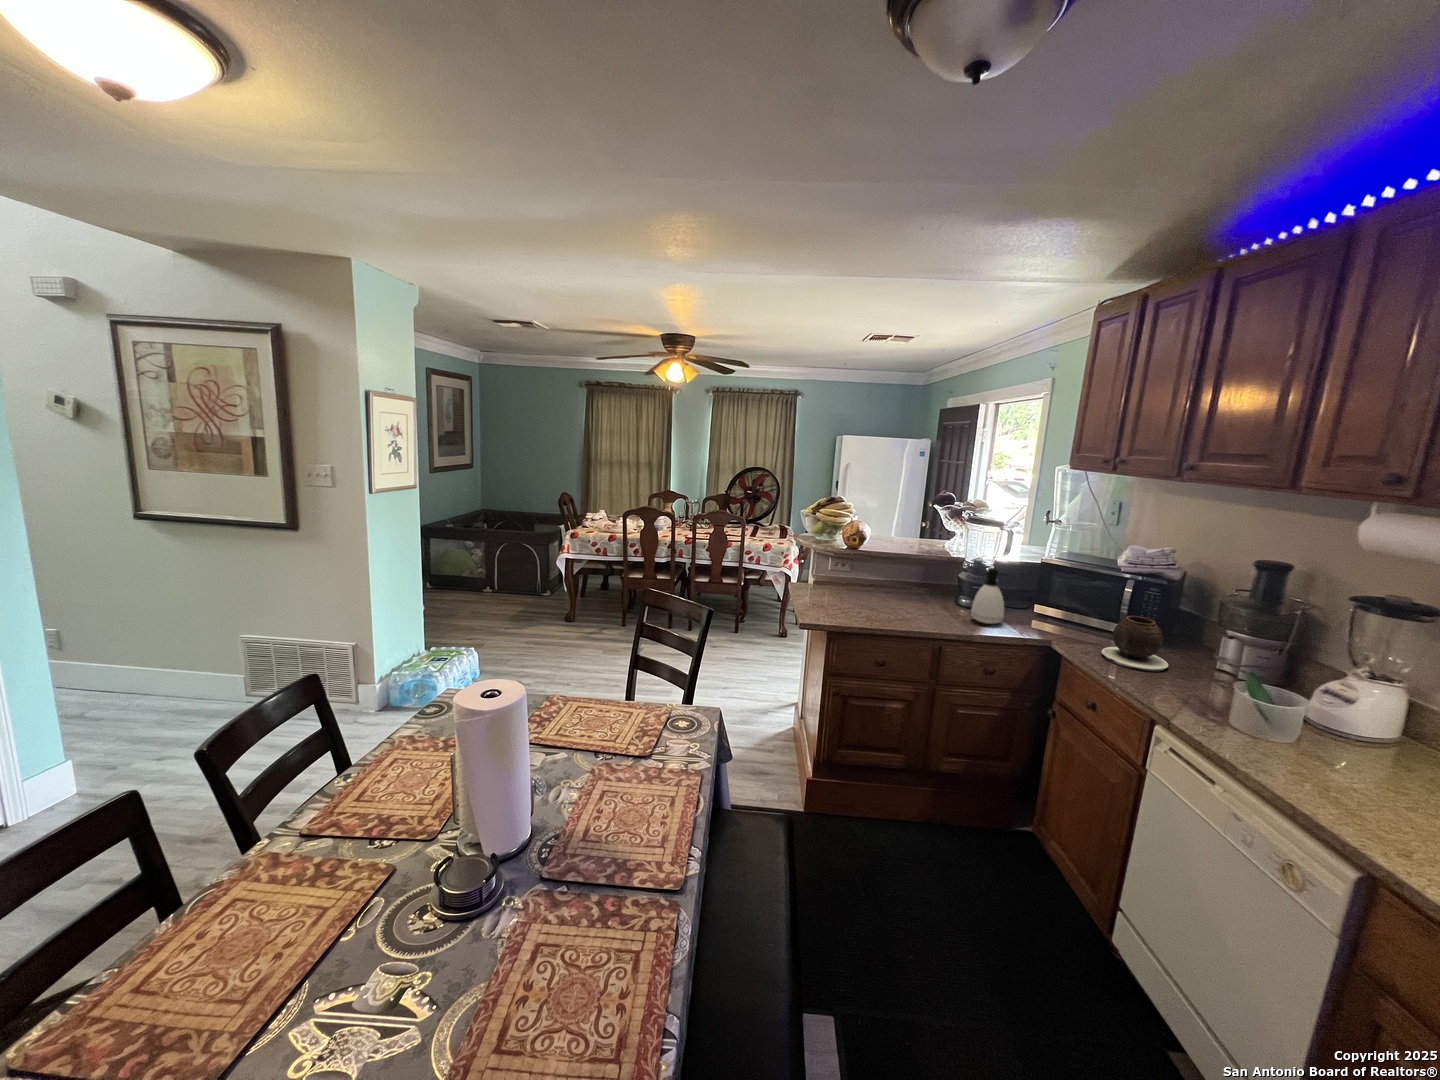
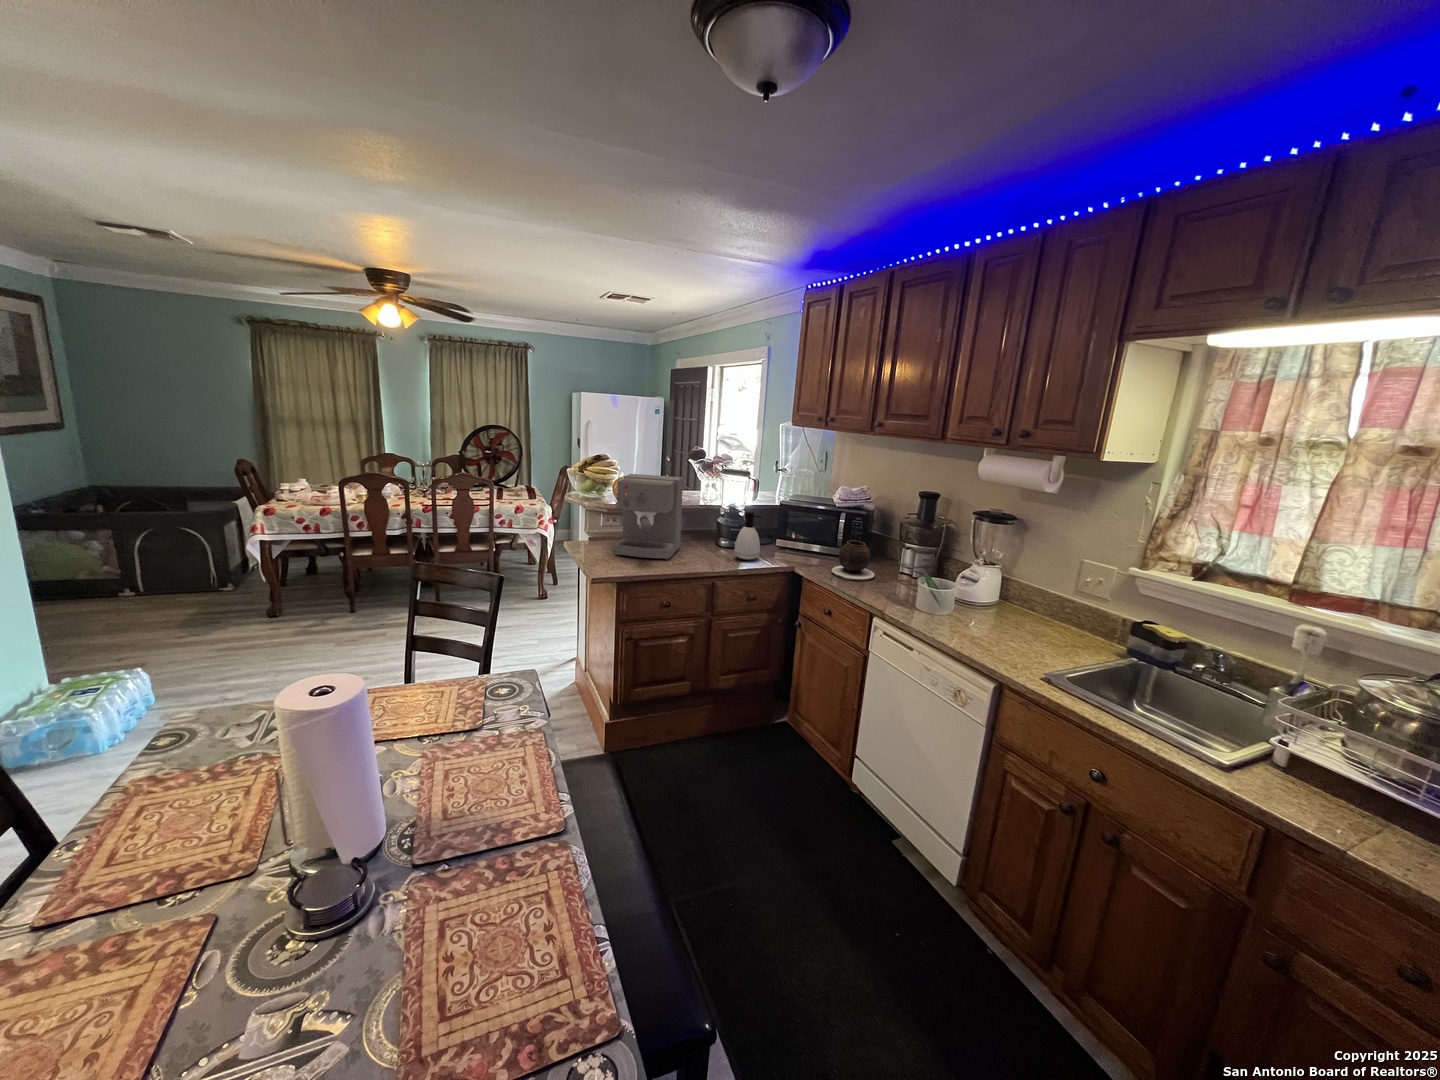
coffee maker: none [834,518,916,613] -> present [615,474,683,560]

